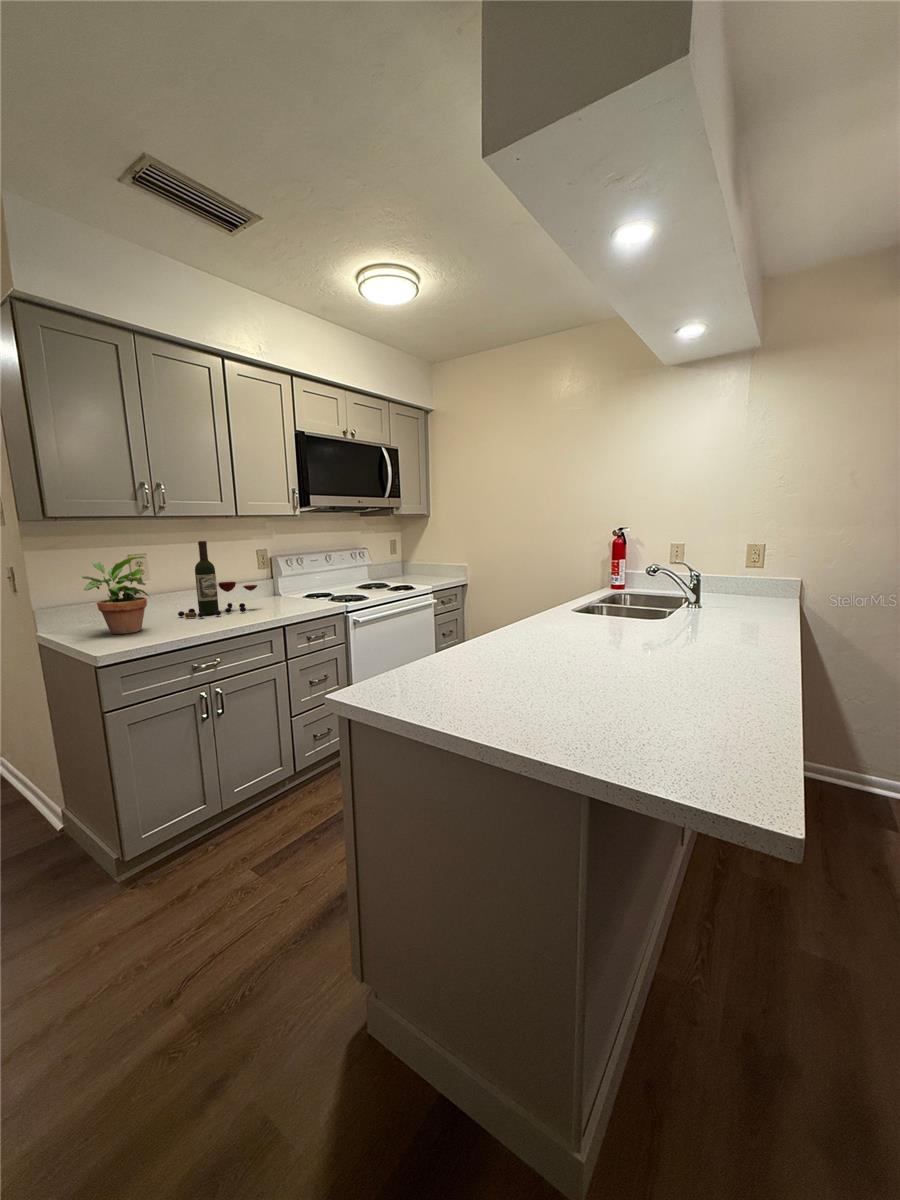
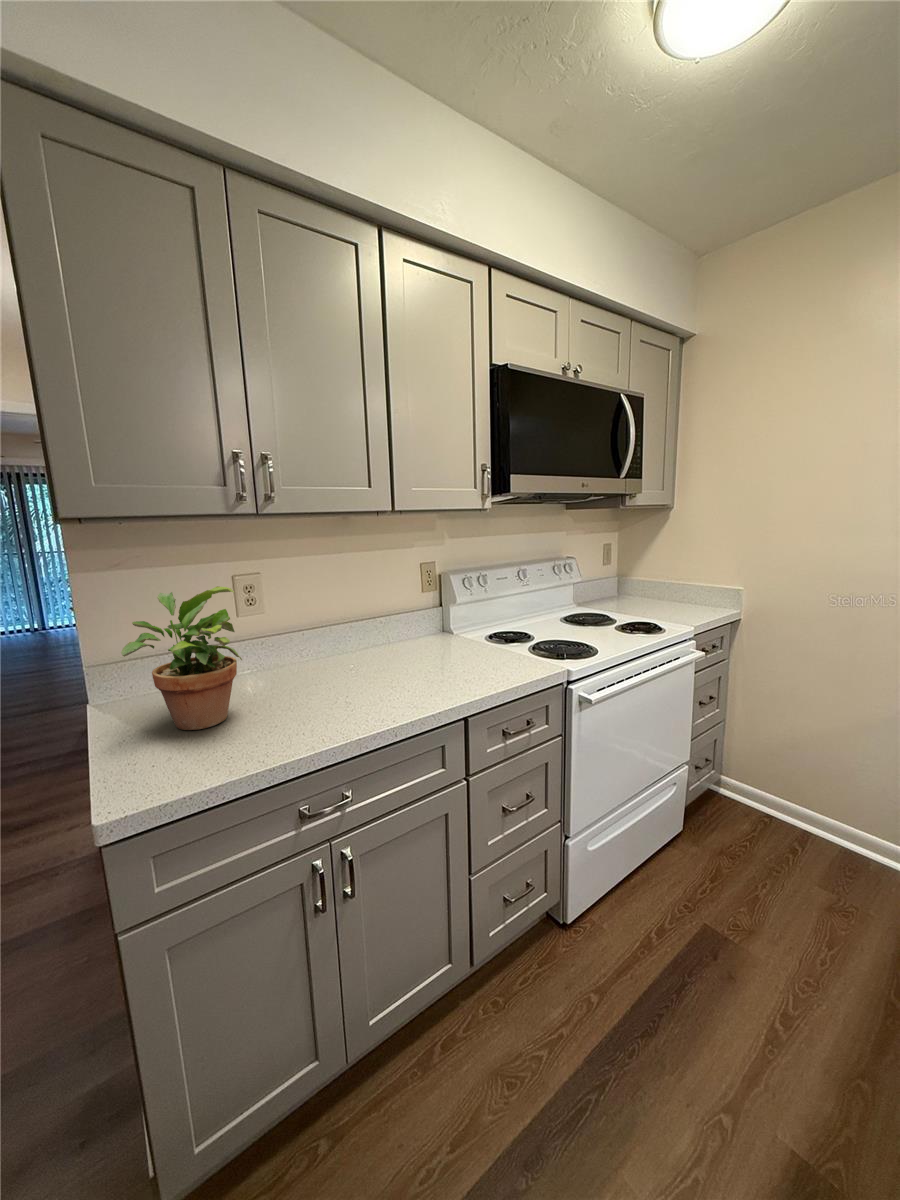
wine bottle: present [178,541,257,618] -> none [297,553,424,687]

